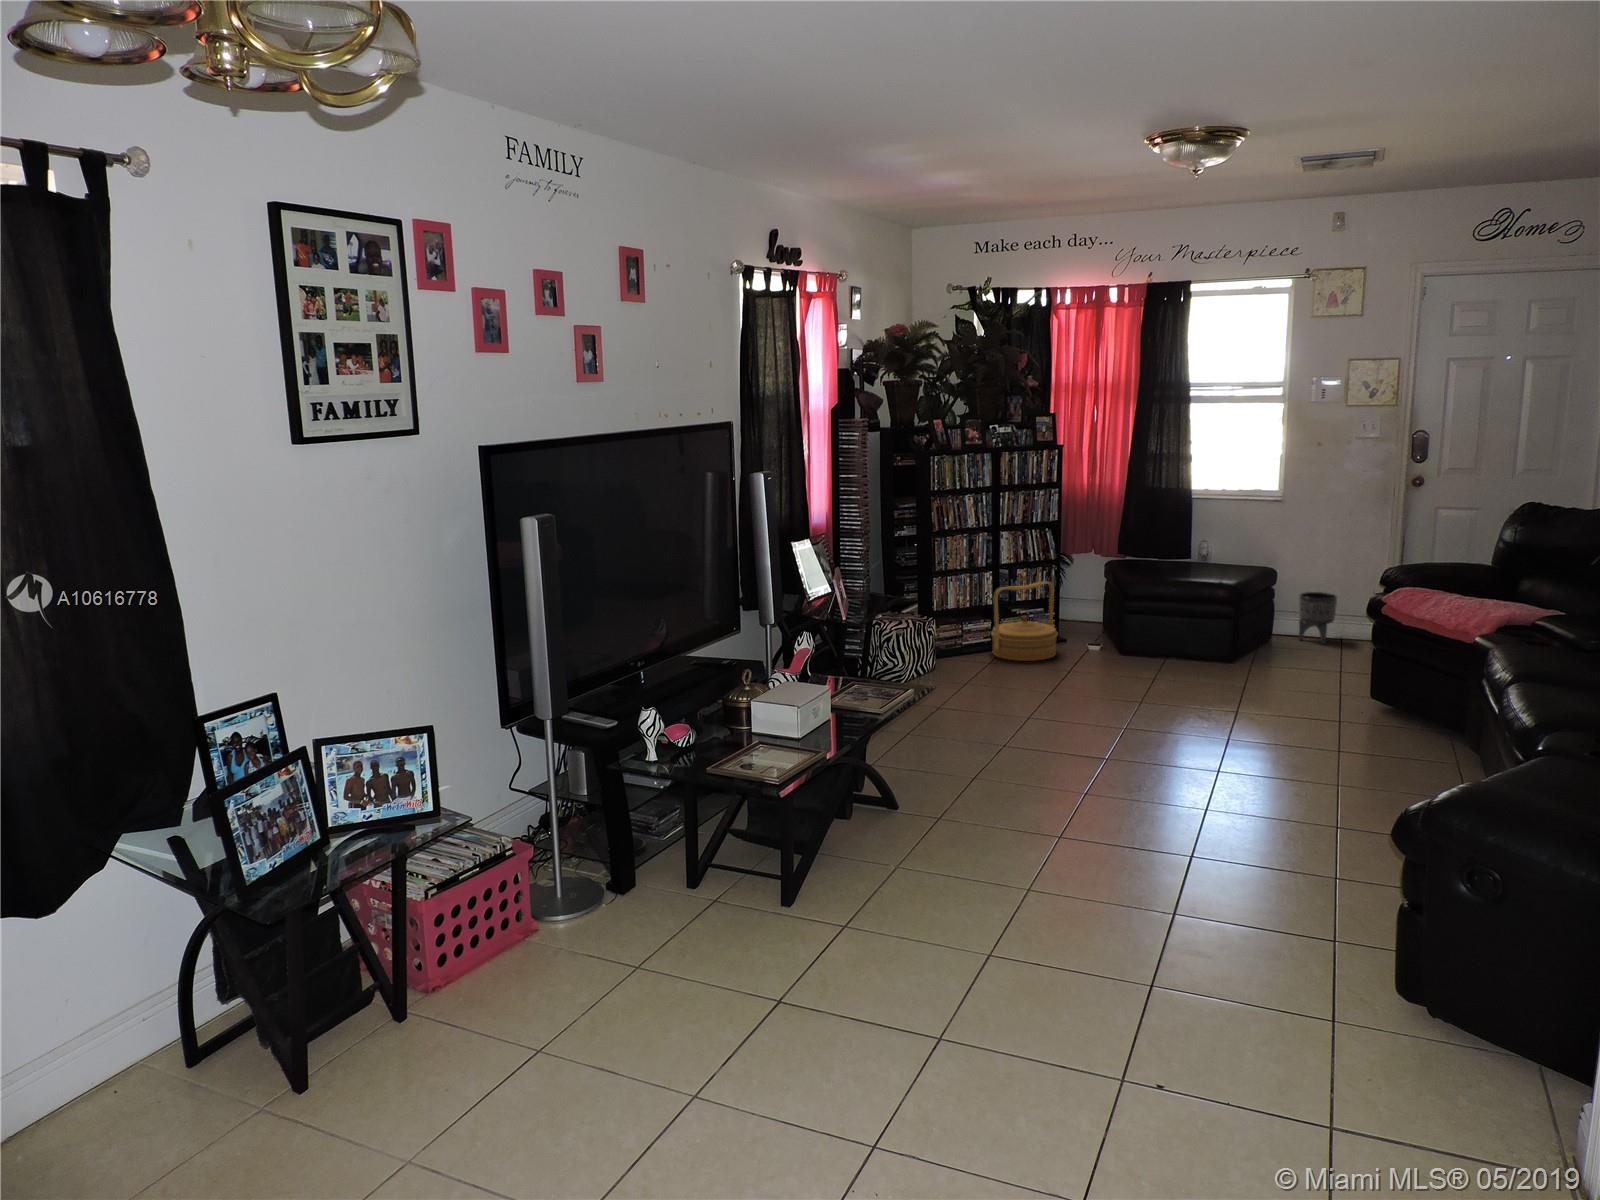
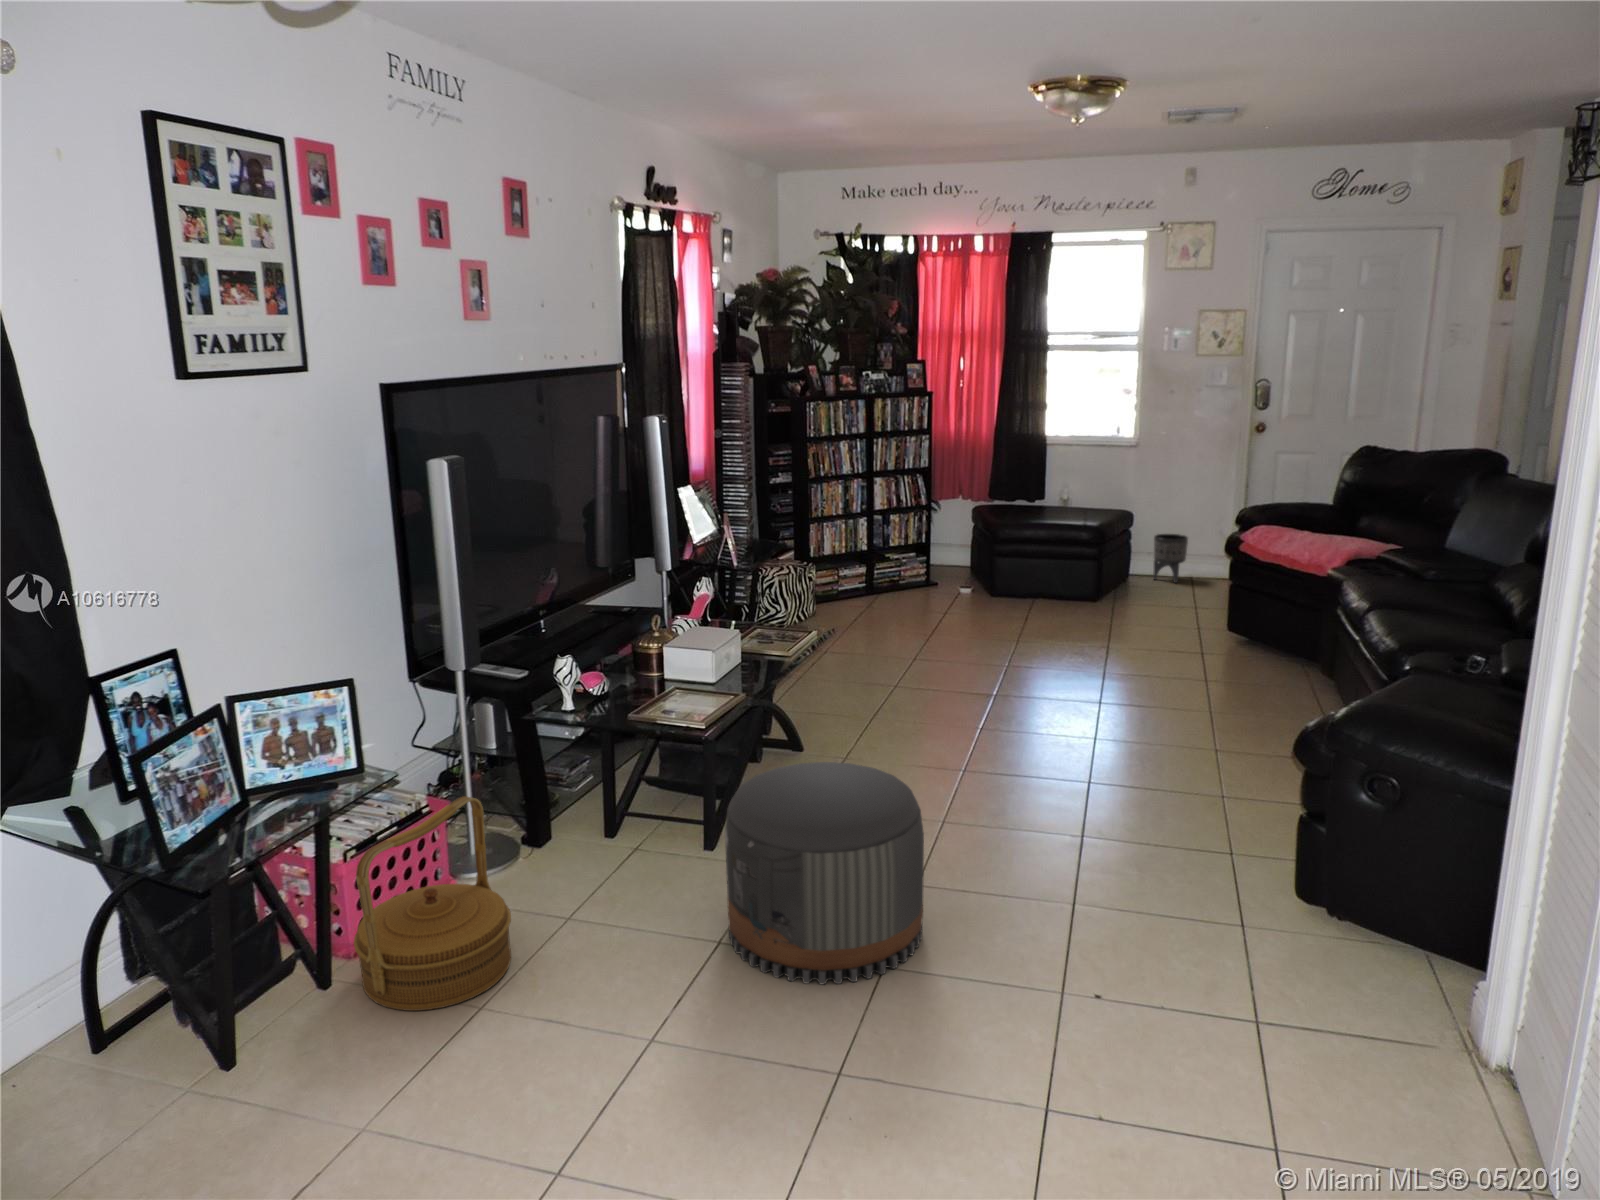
woven basket: present [991,581,1058,661] -> present [354,796,511,1011]
pouf: none [785,824,985,1055] -> present [725,762,924,984]

